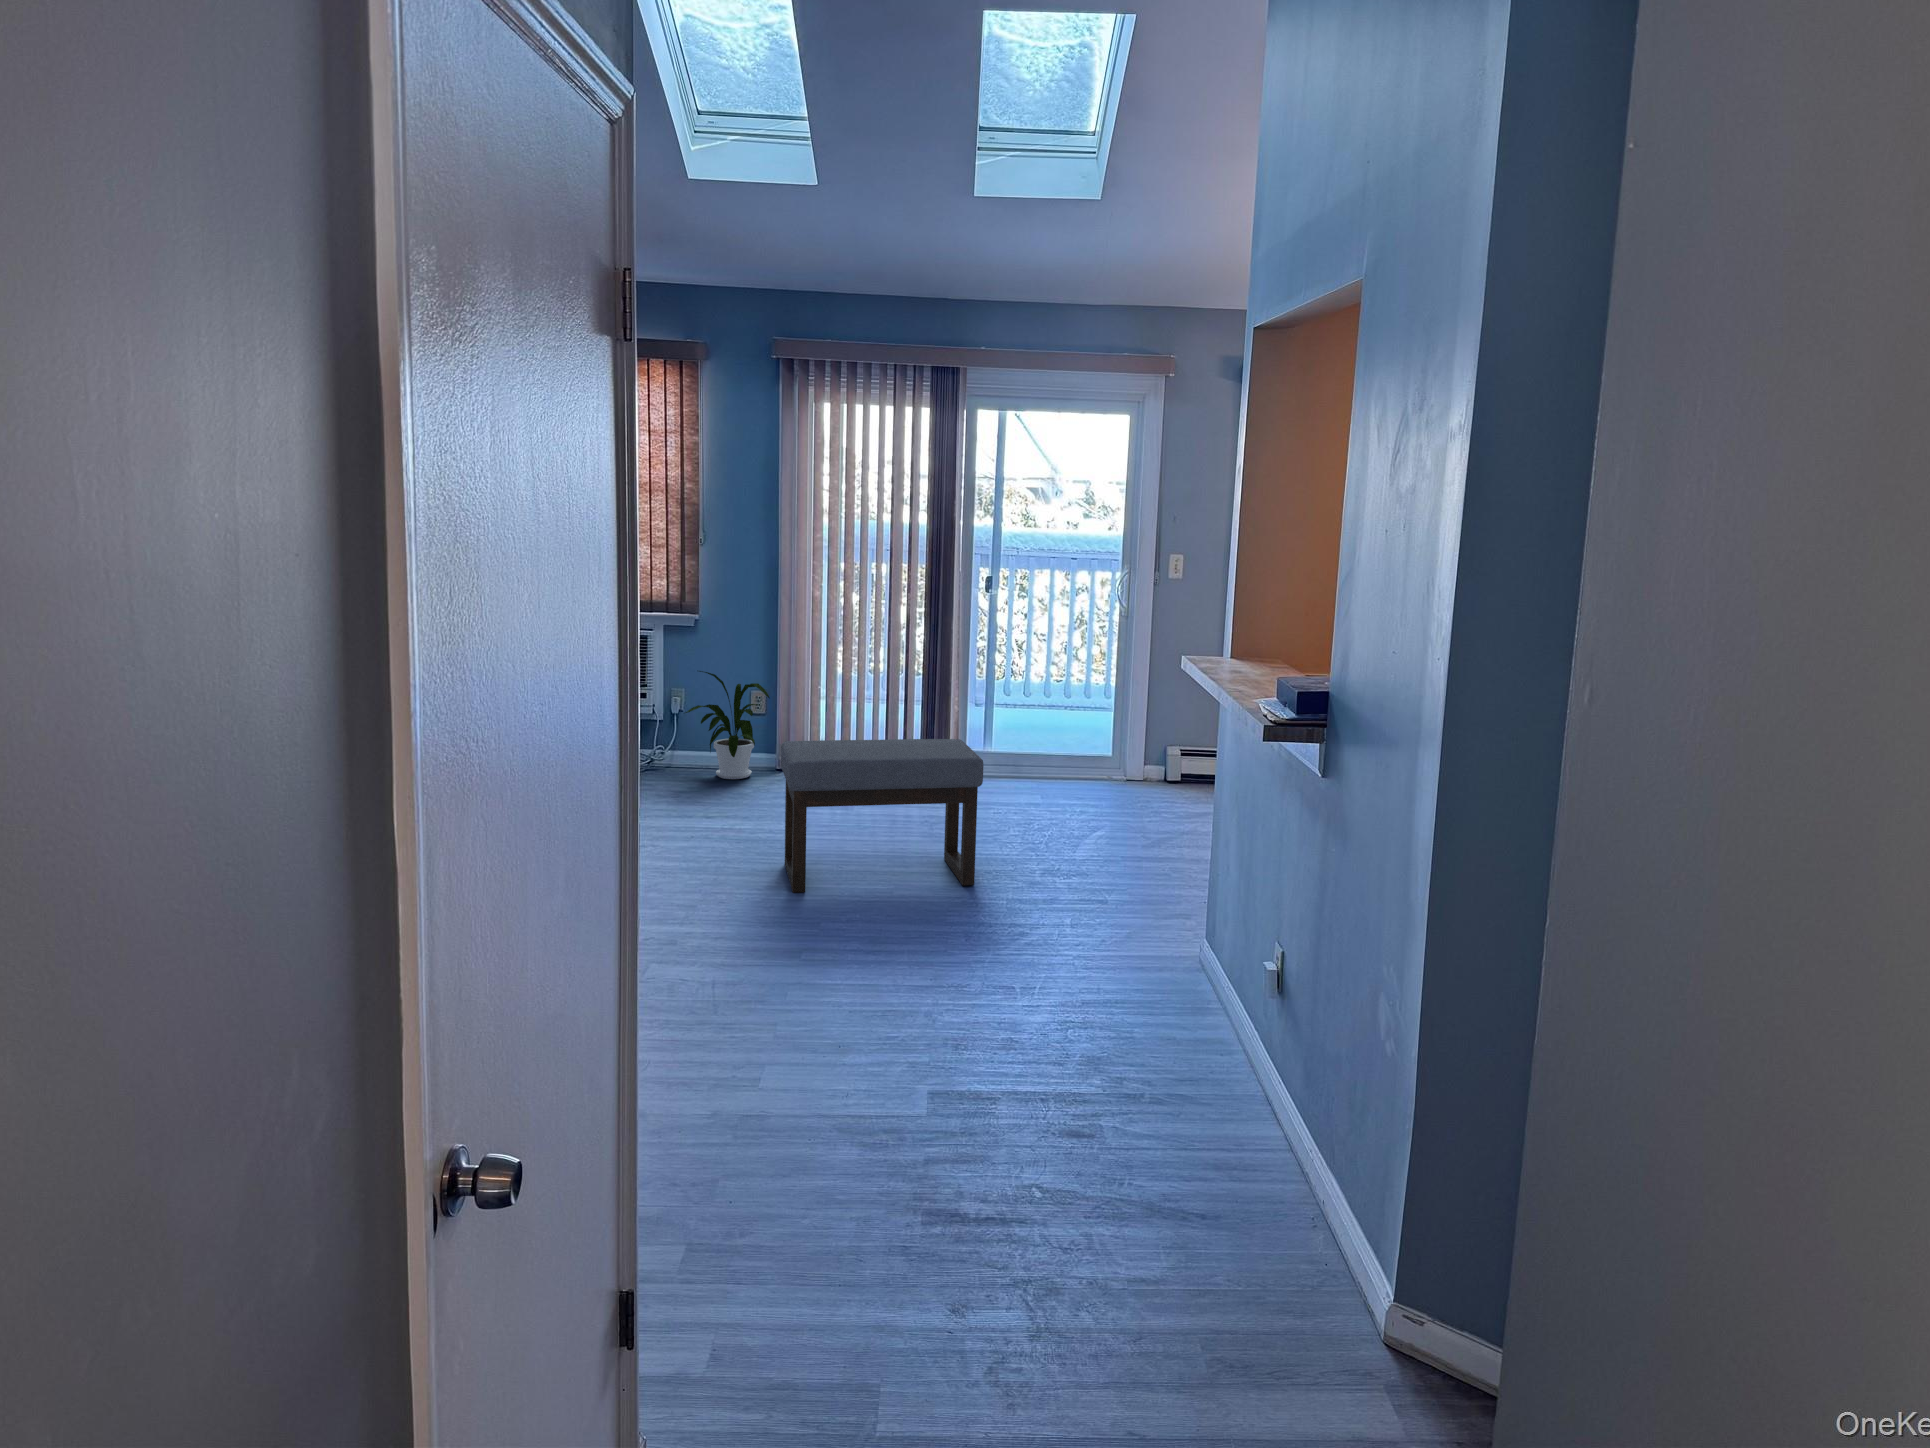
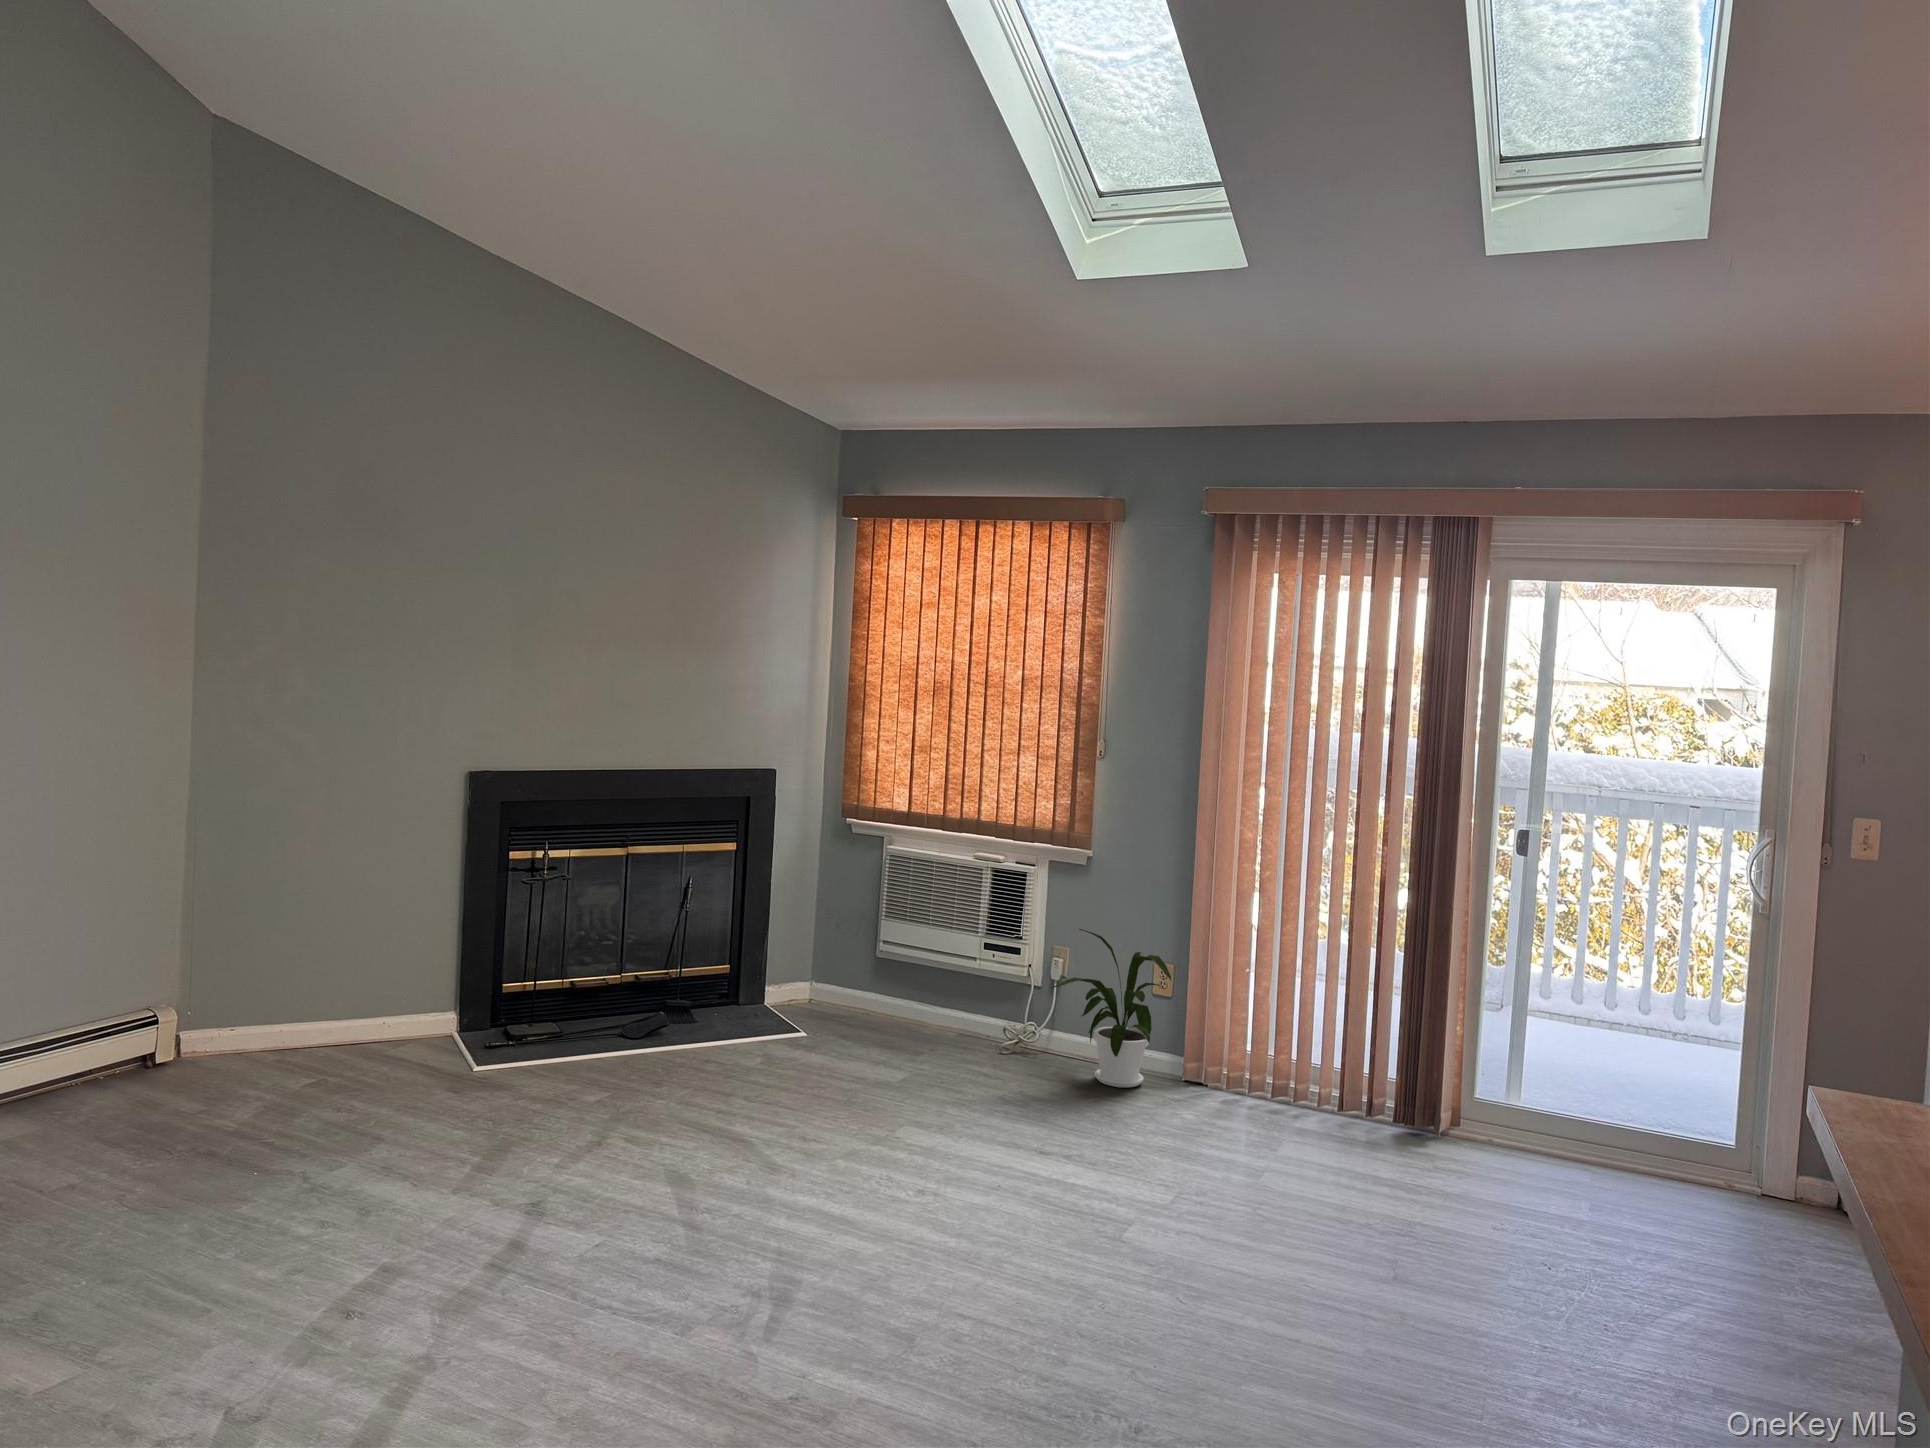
ottoman: present [781,739,983,893] -> none [1106,1069,1441,1375]

